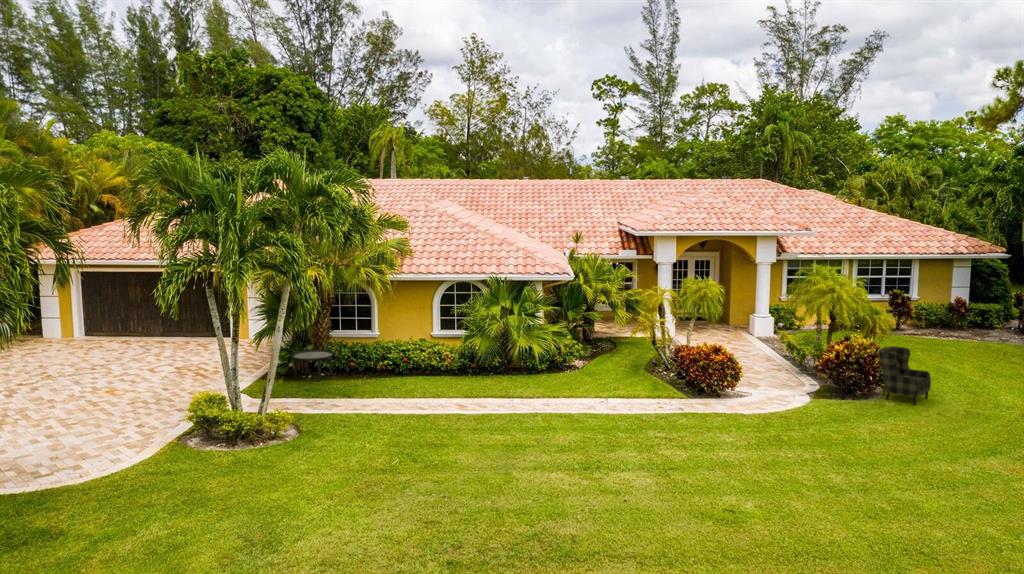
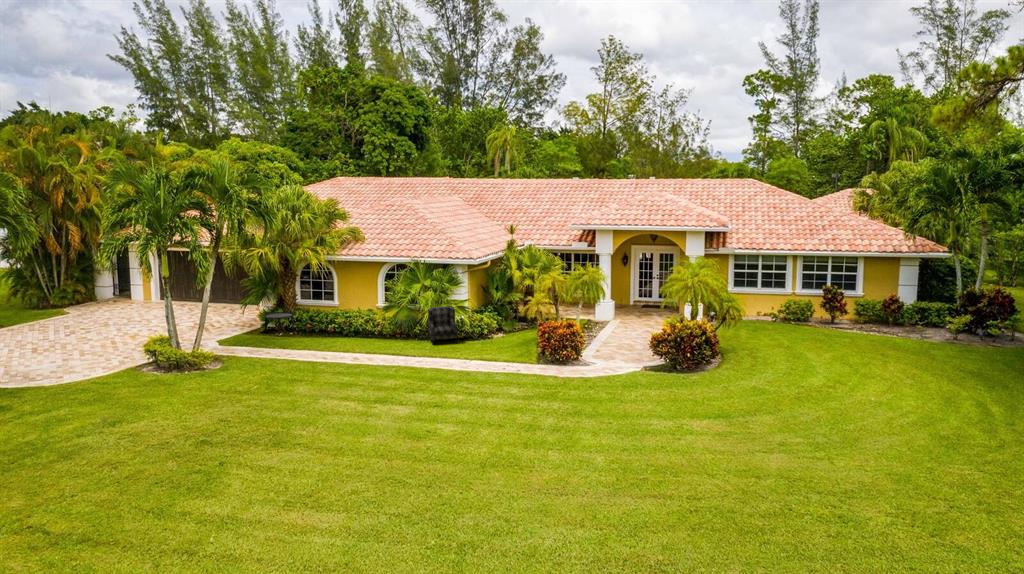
chair: present [879,346,931,405] -> present [428,306,458,345]

